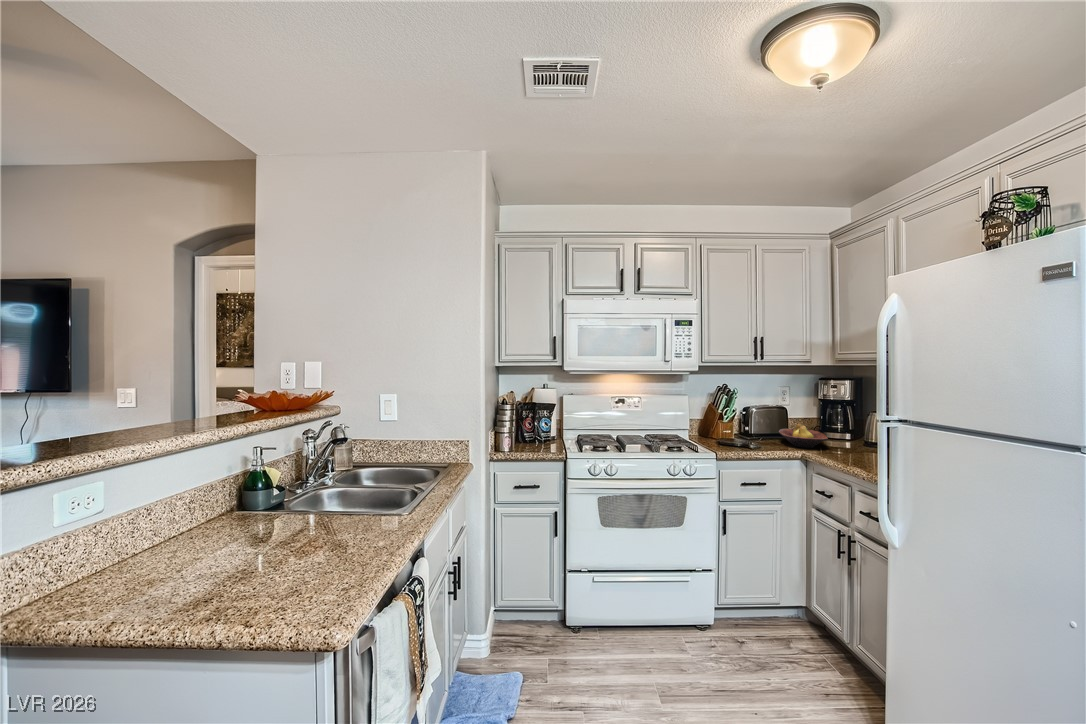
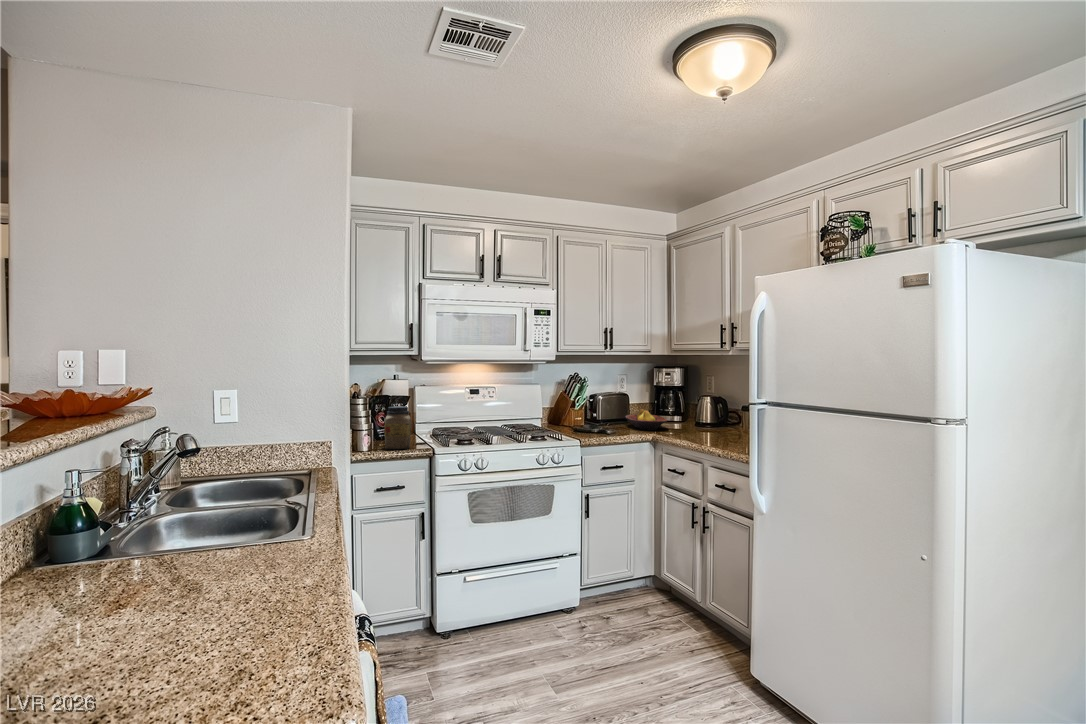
jar: none [523,412,547,451] -> present [385,406,411,449]

